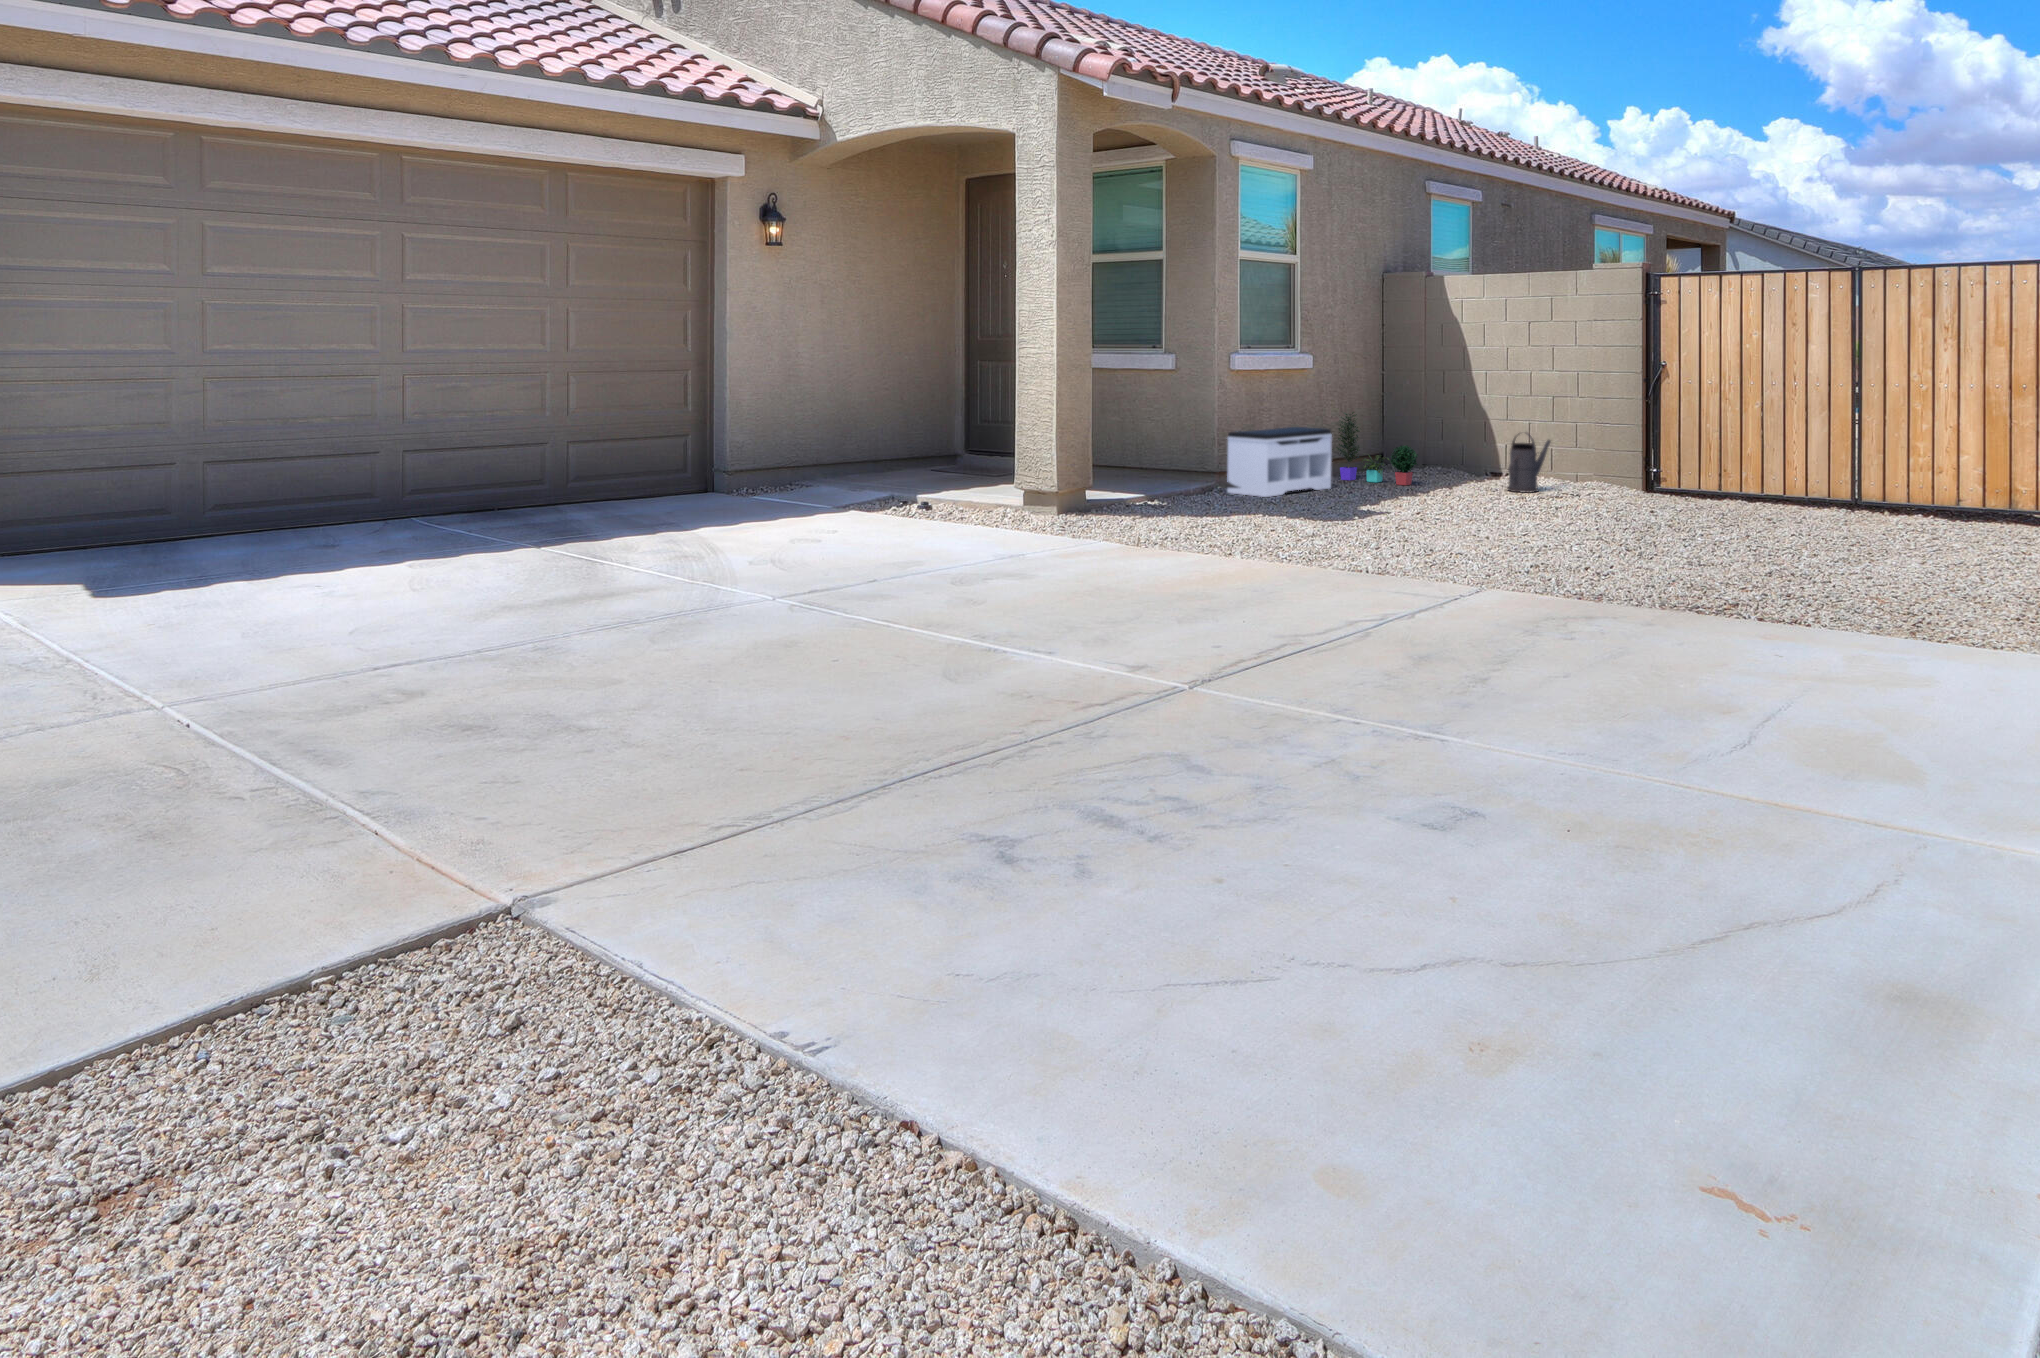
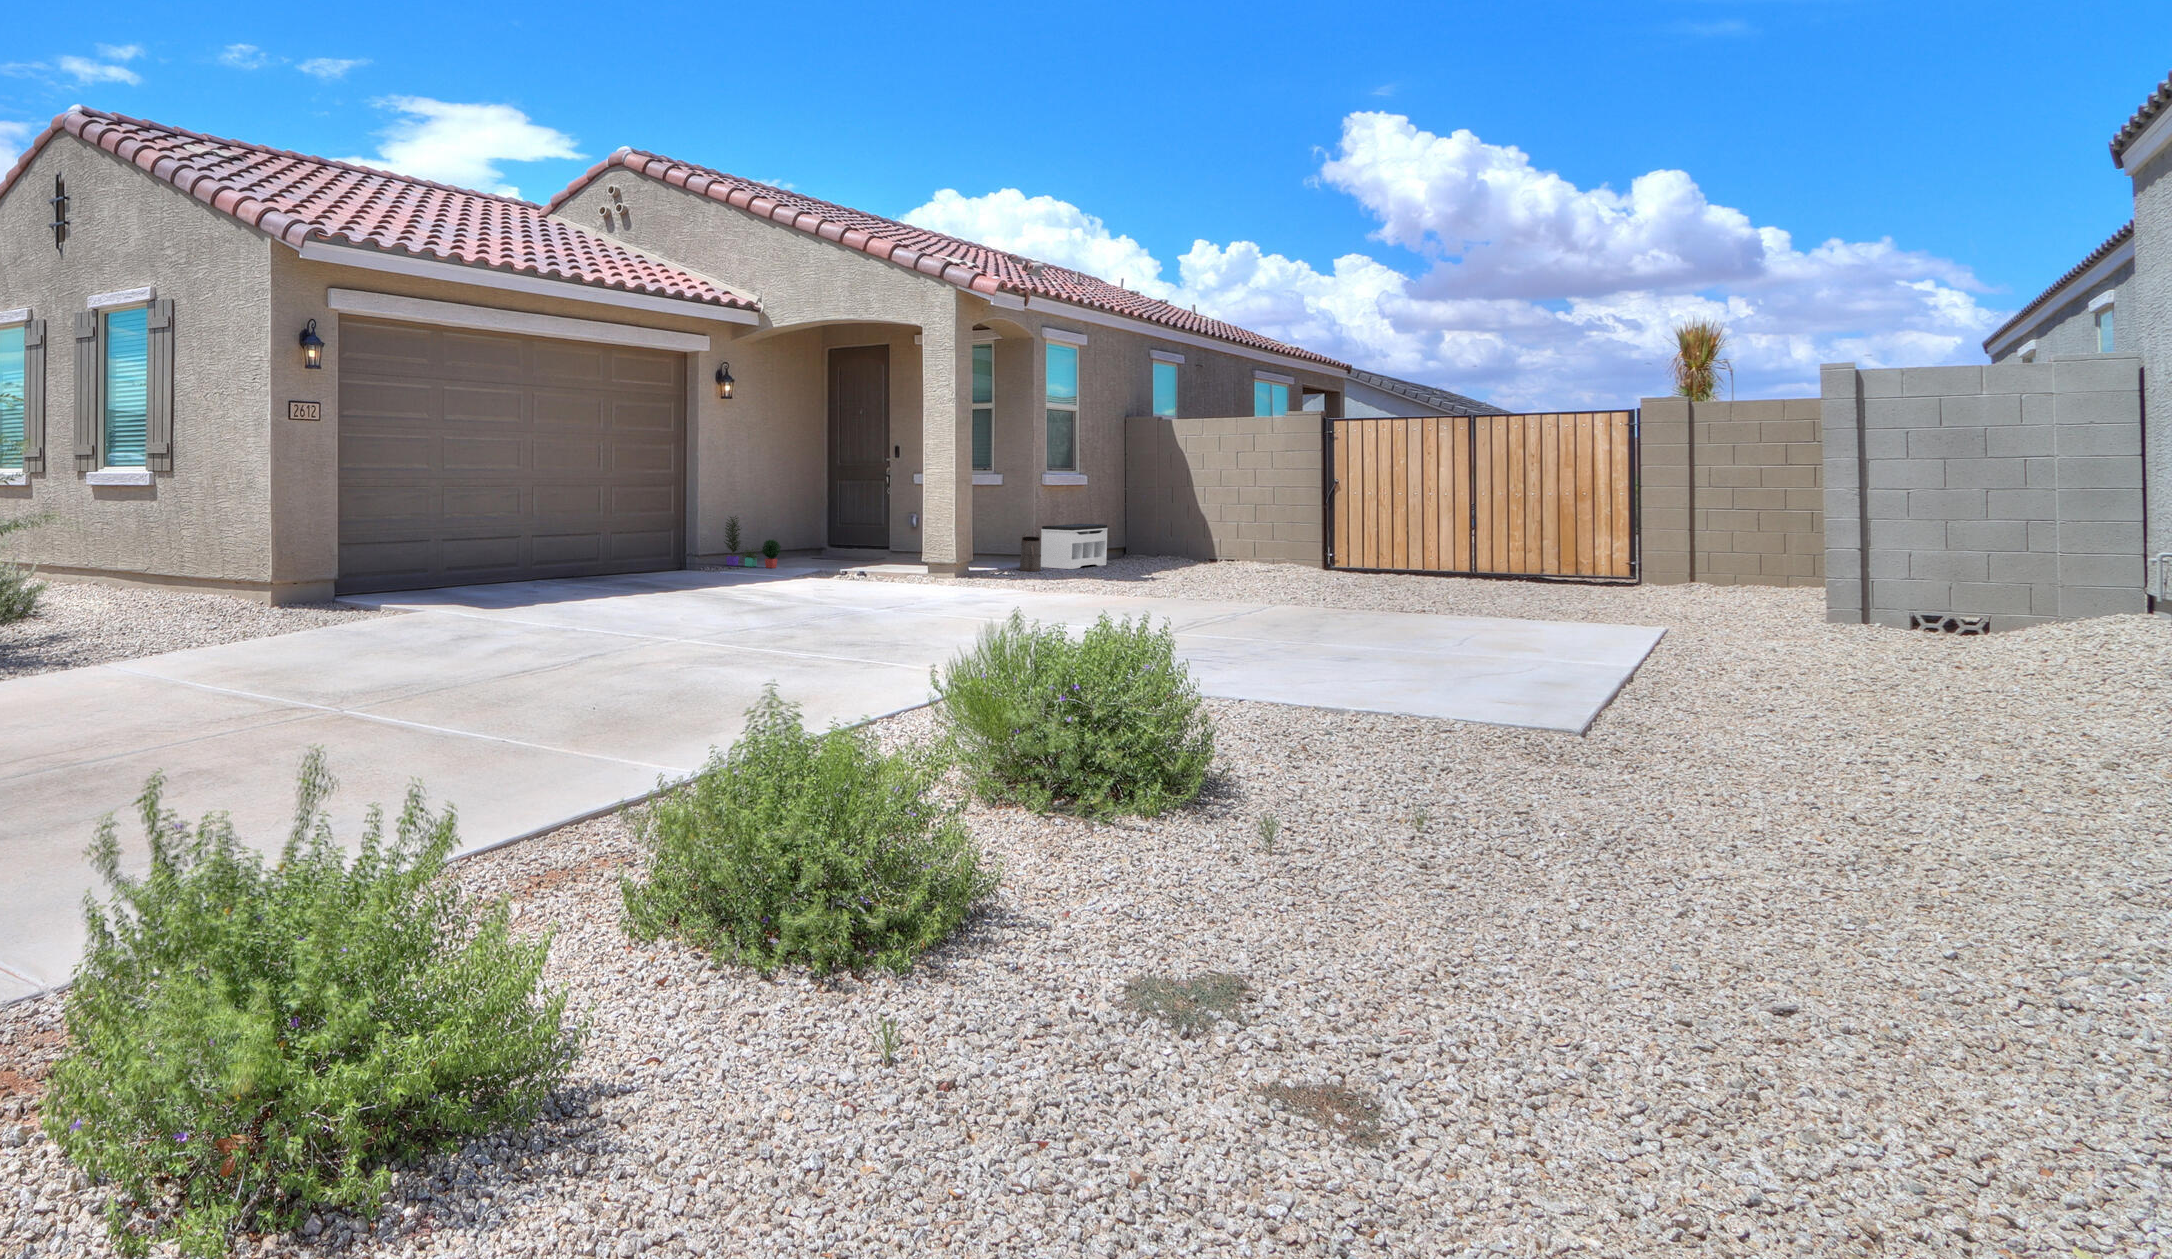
potted plant: present [1336,412,1418,485] -> present [724,516,781,568]
watering can: present [1507,433,1551,493] -> present [1019,529,1041,571]

